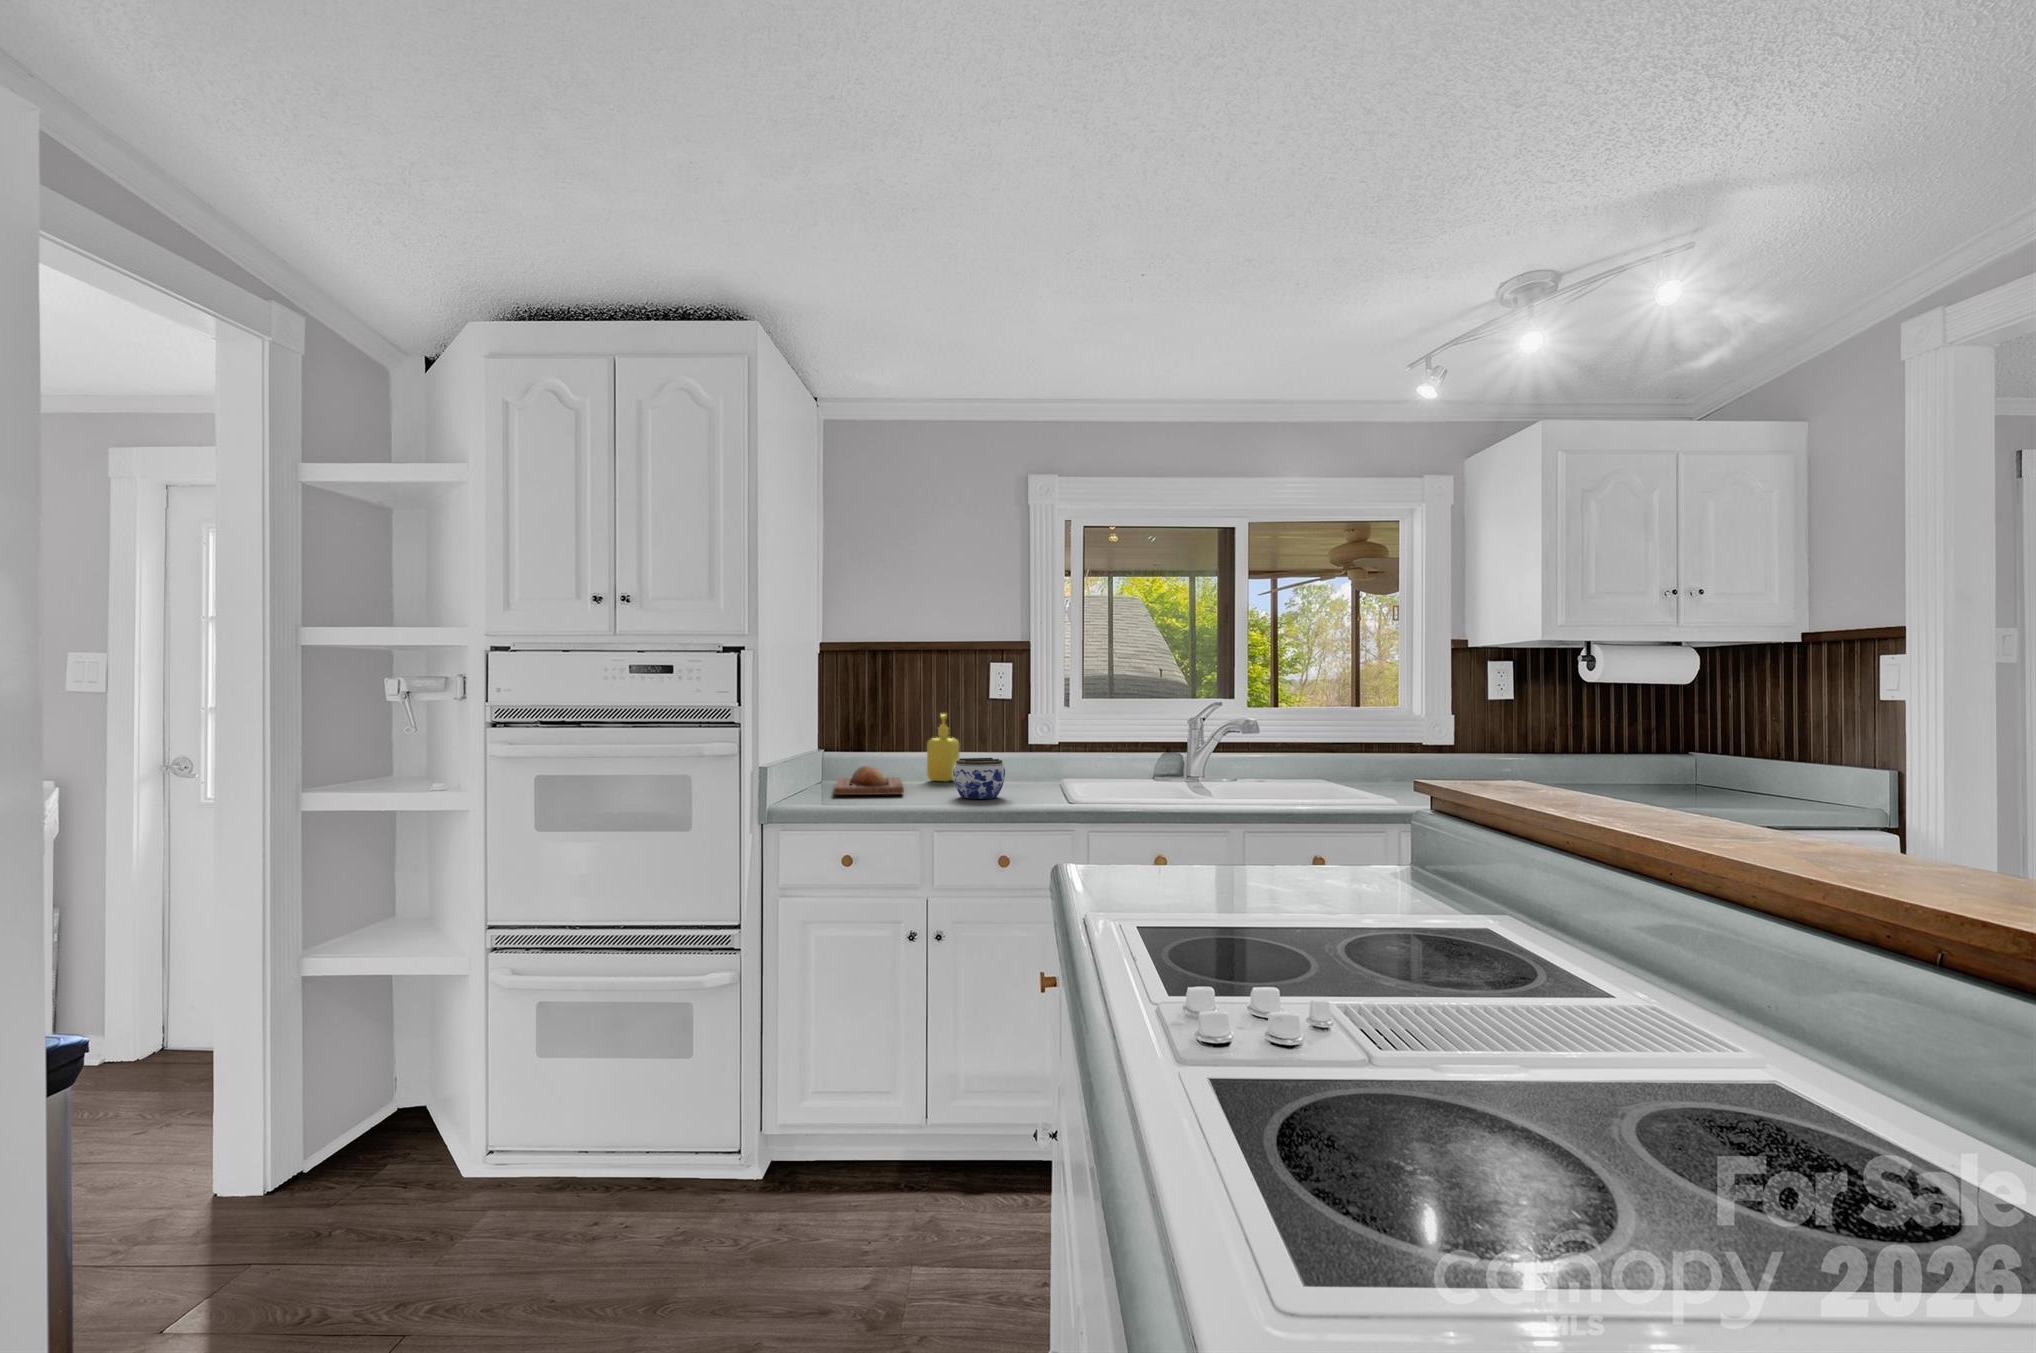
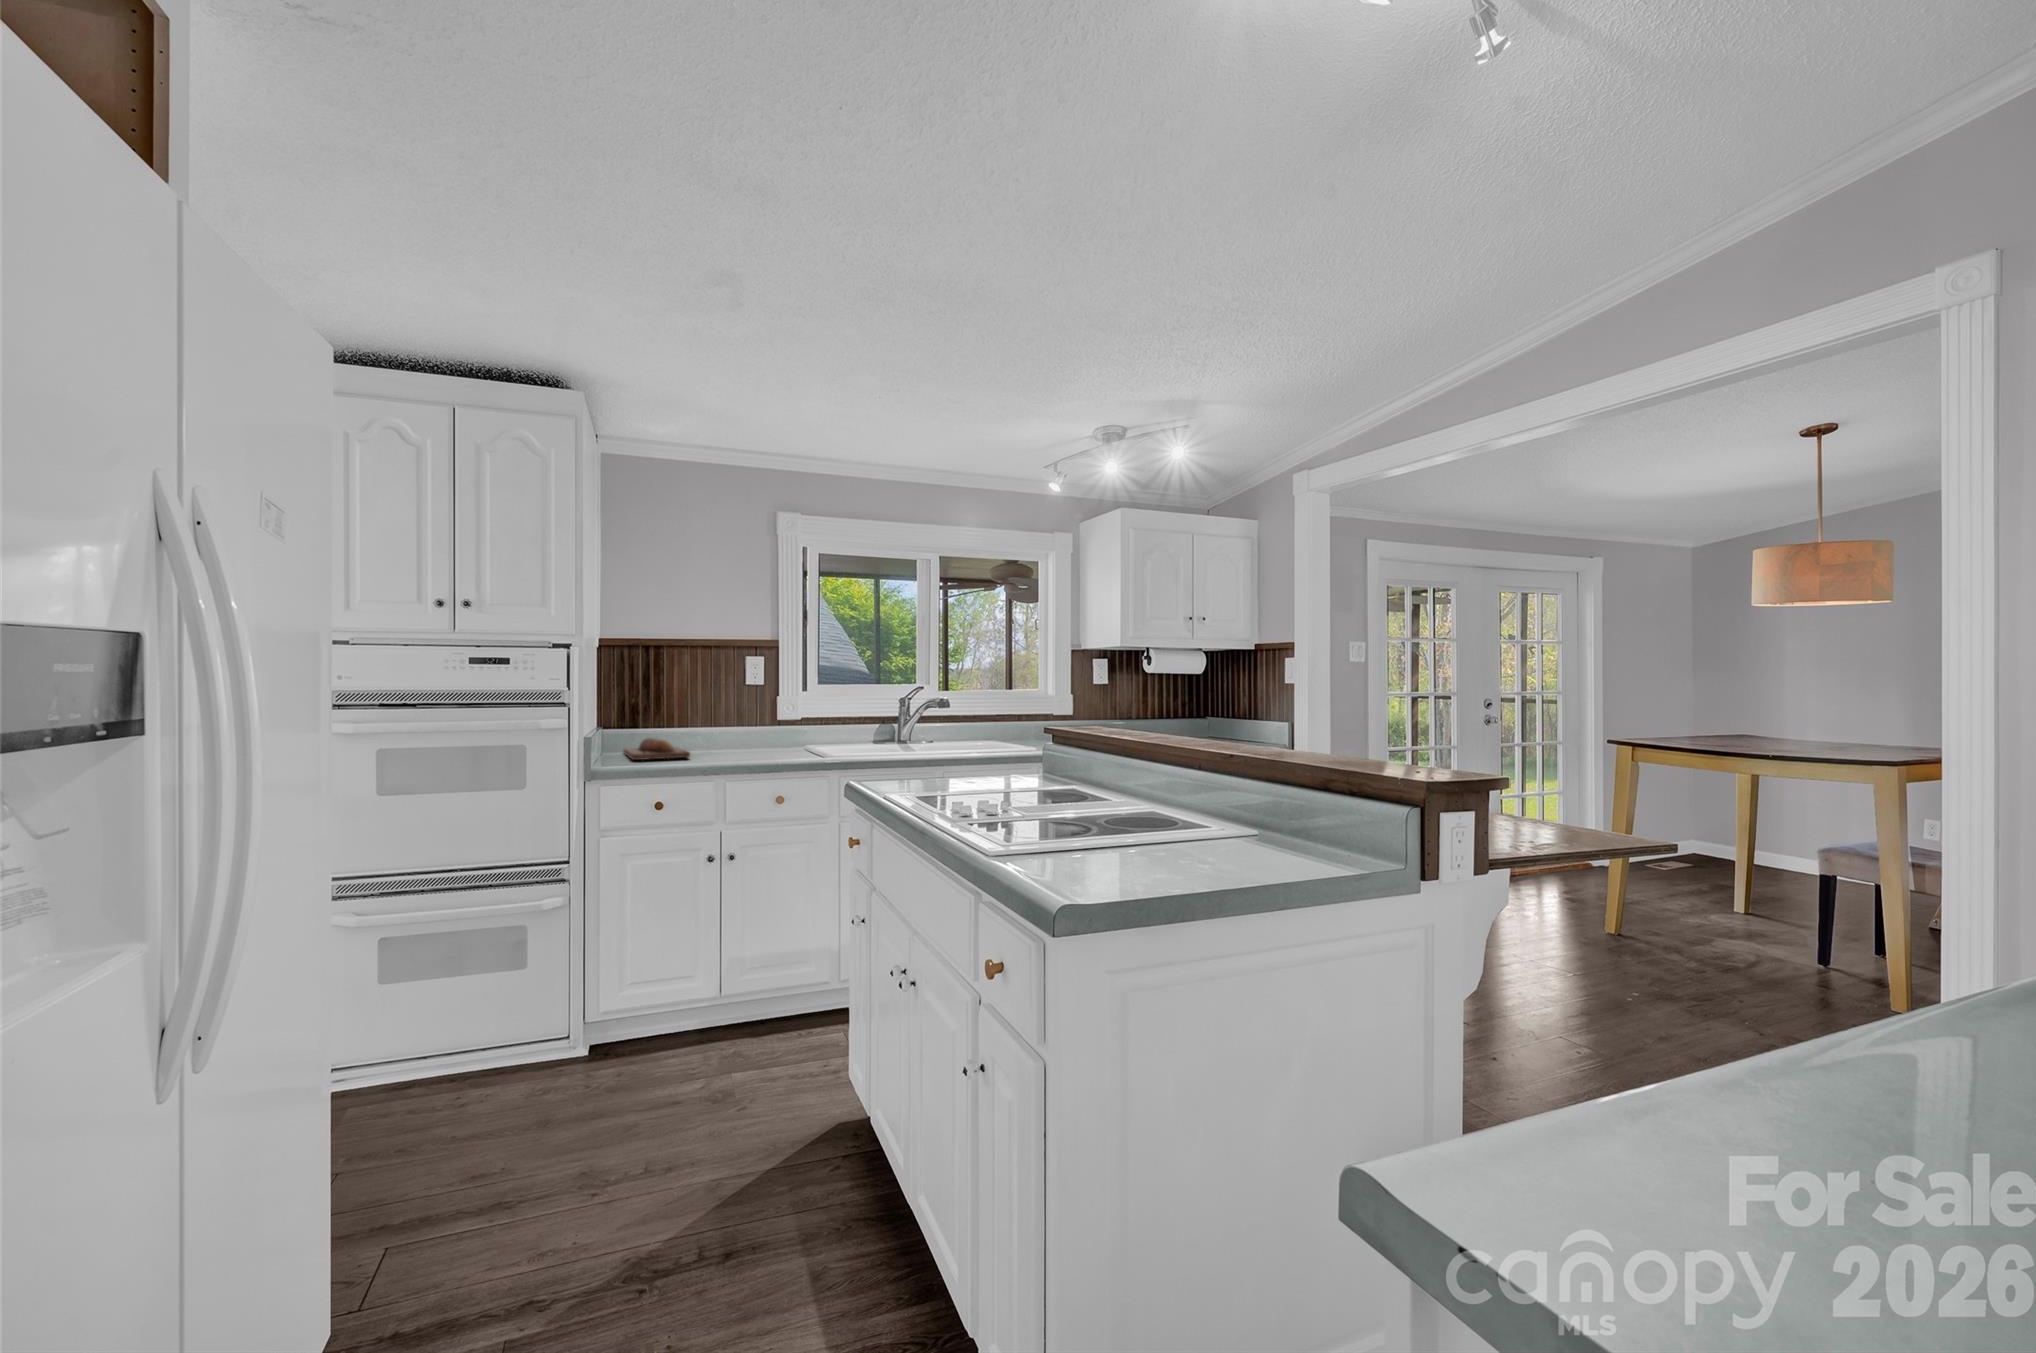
soap dispenser: present [927,714,960,782] -> none [698,697,724,749]
jar: present [953,758,1005,799] -> none [730,728,771,759]

